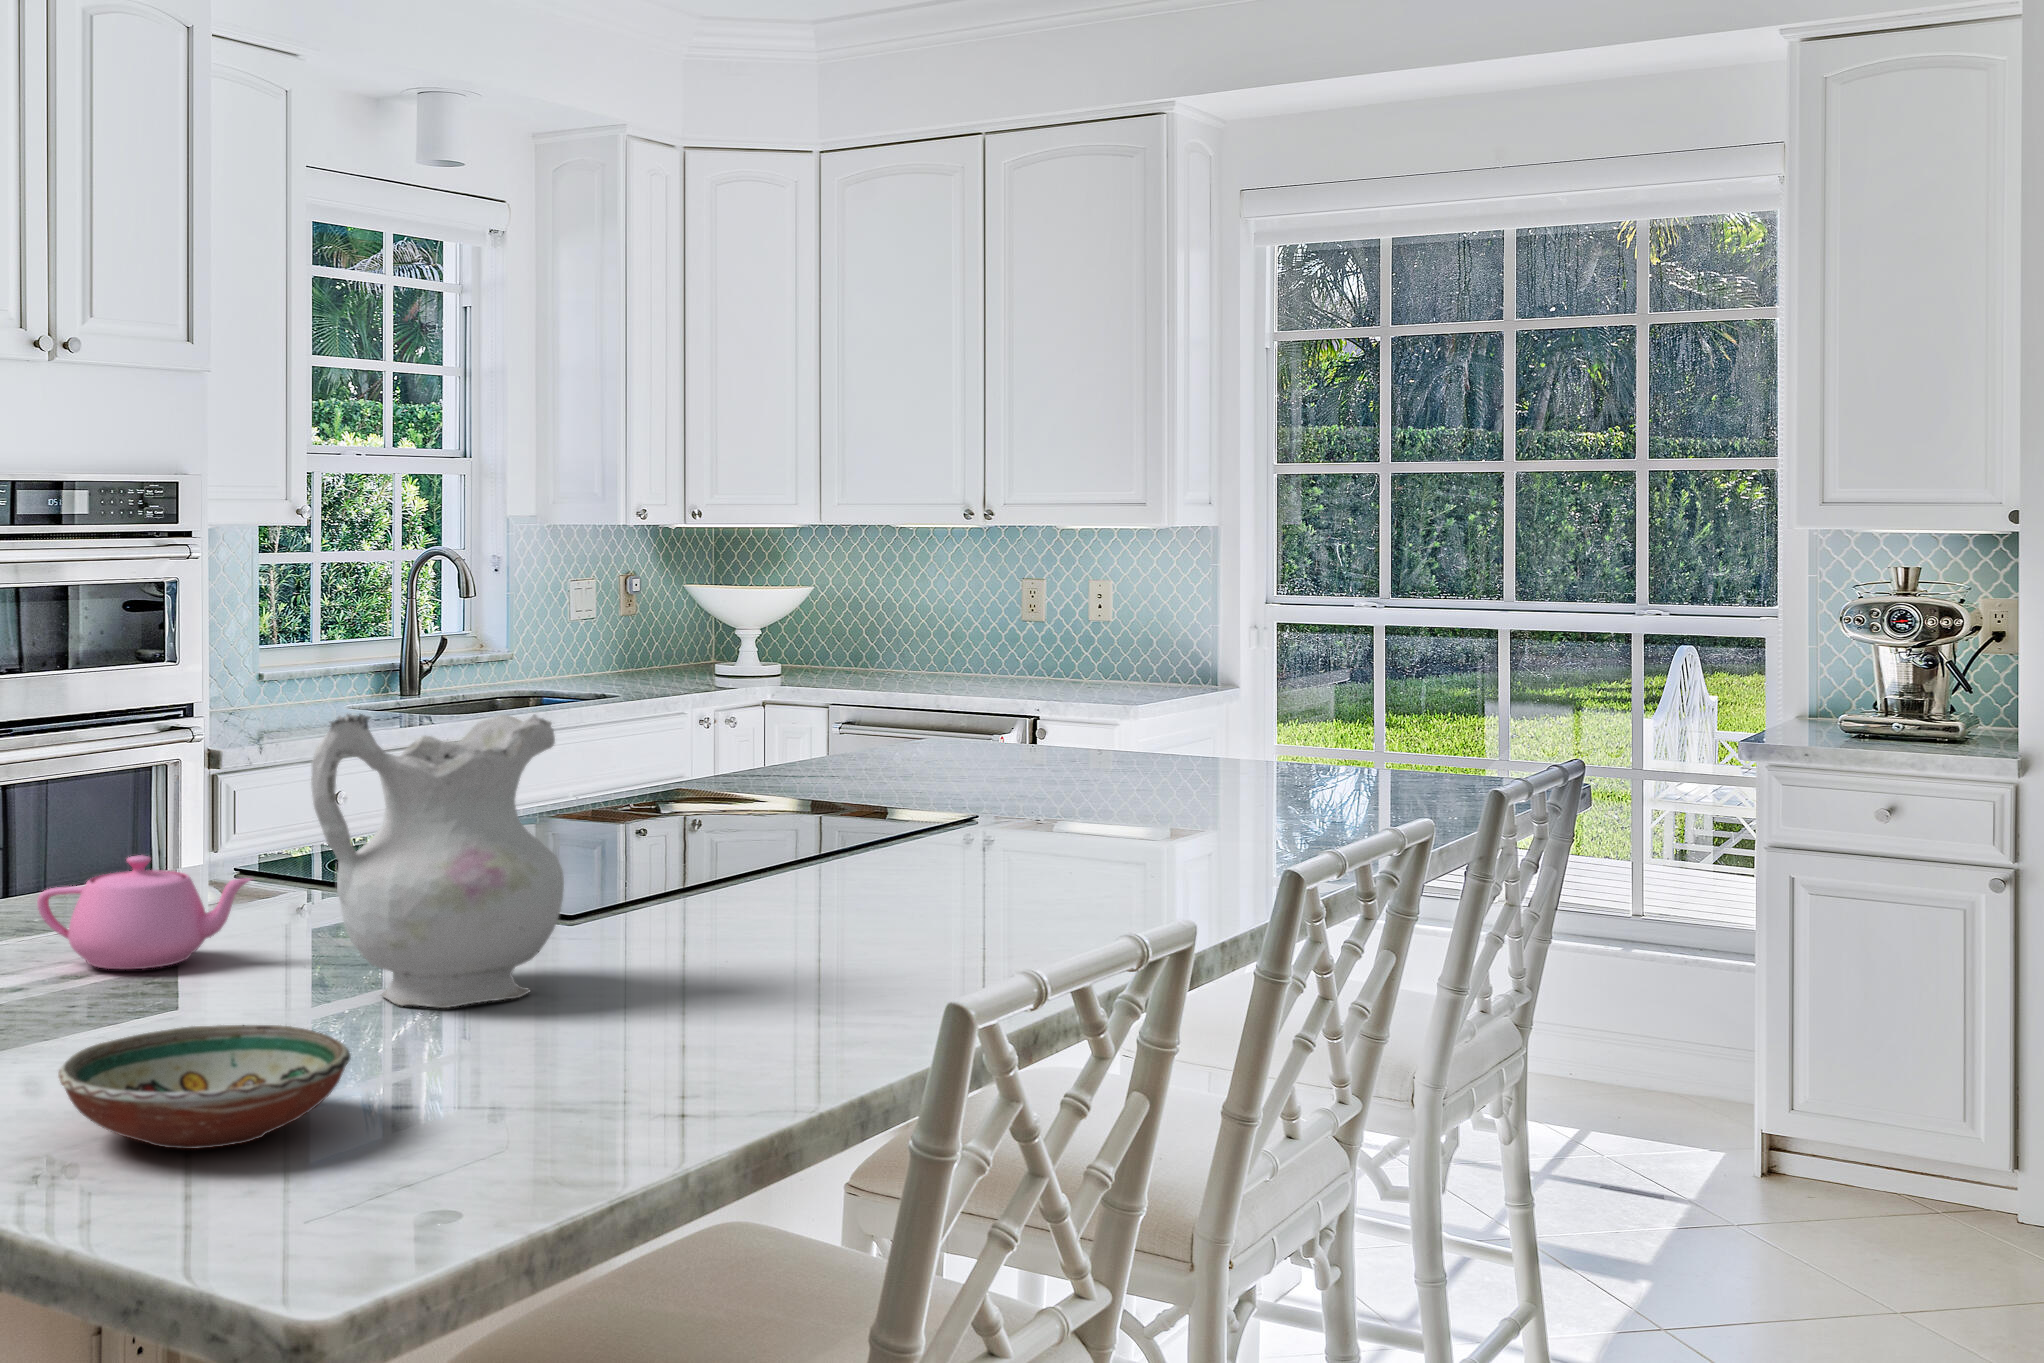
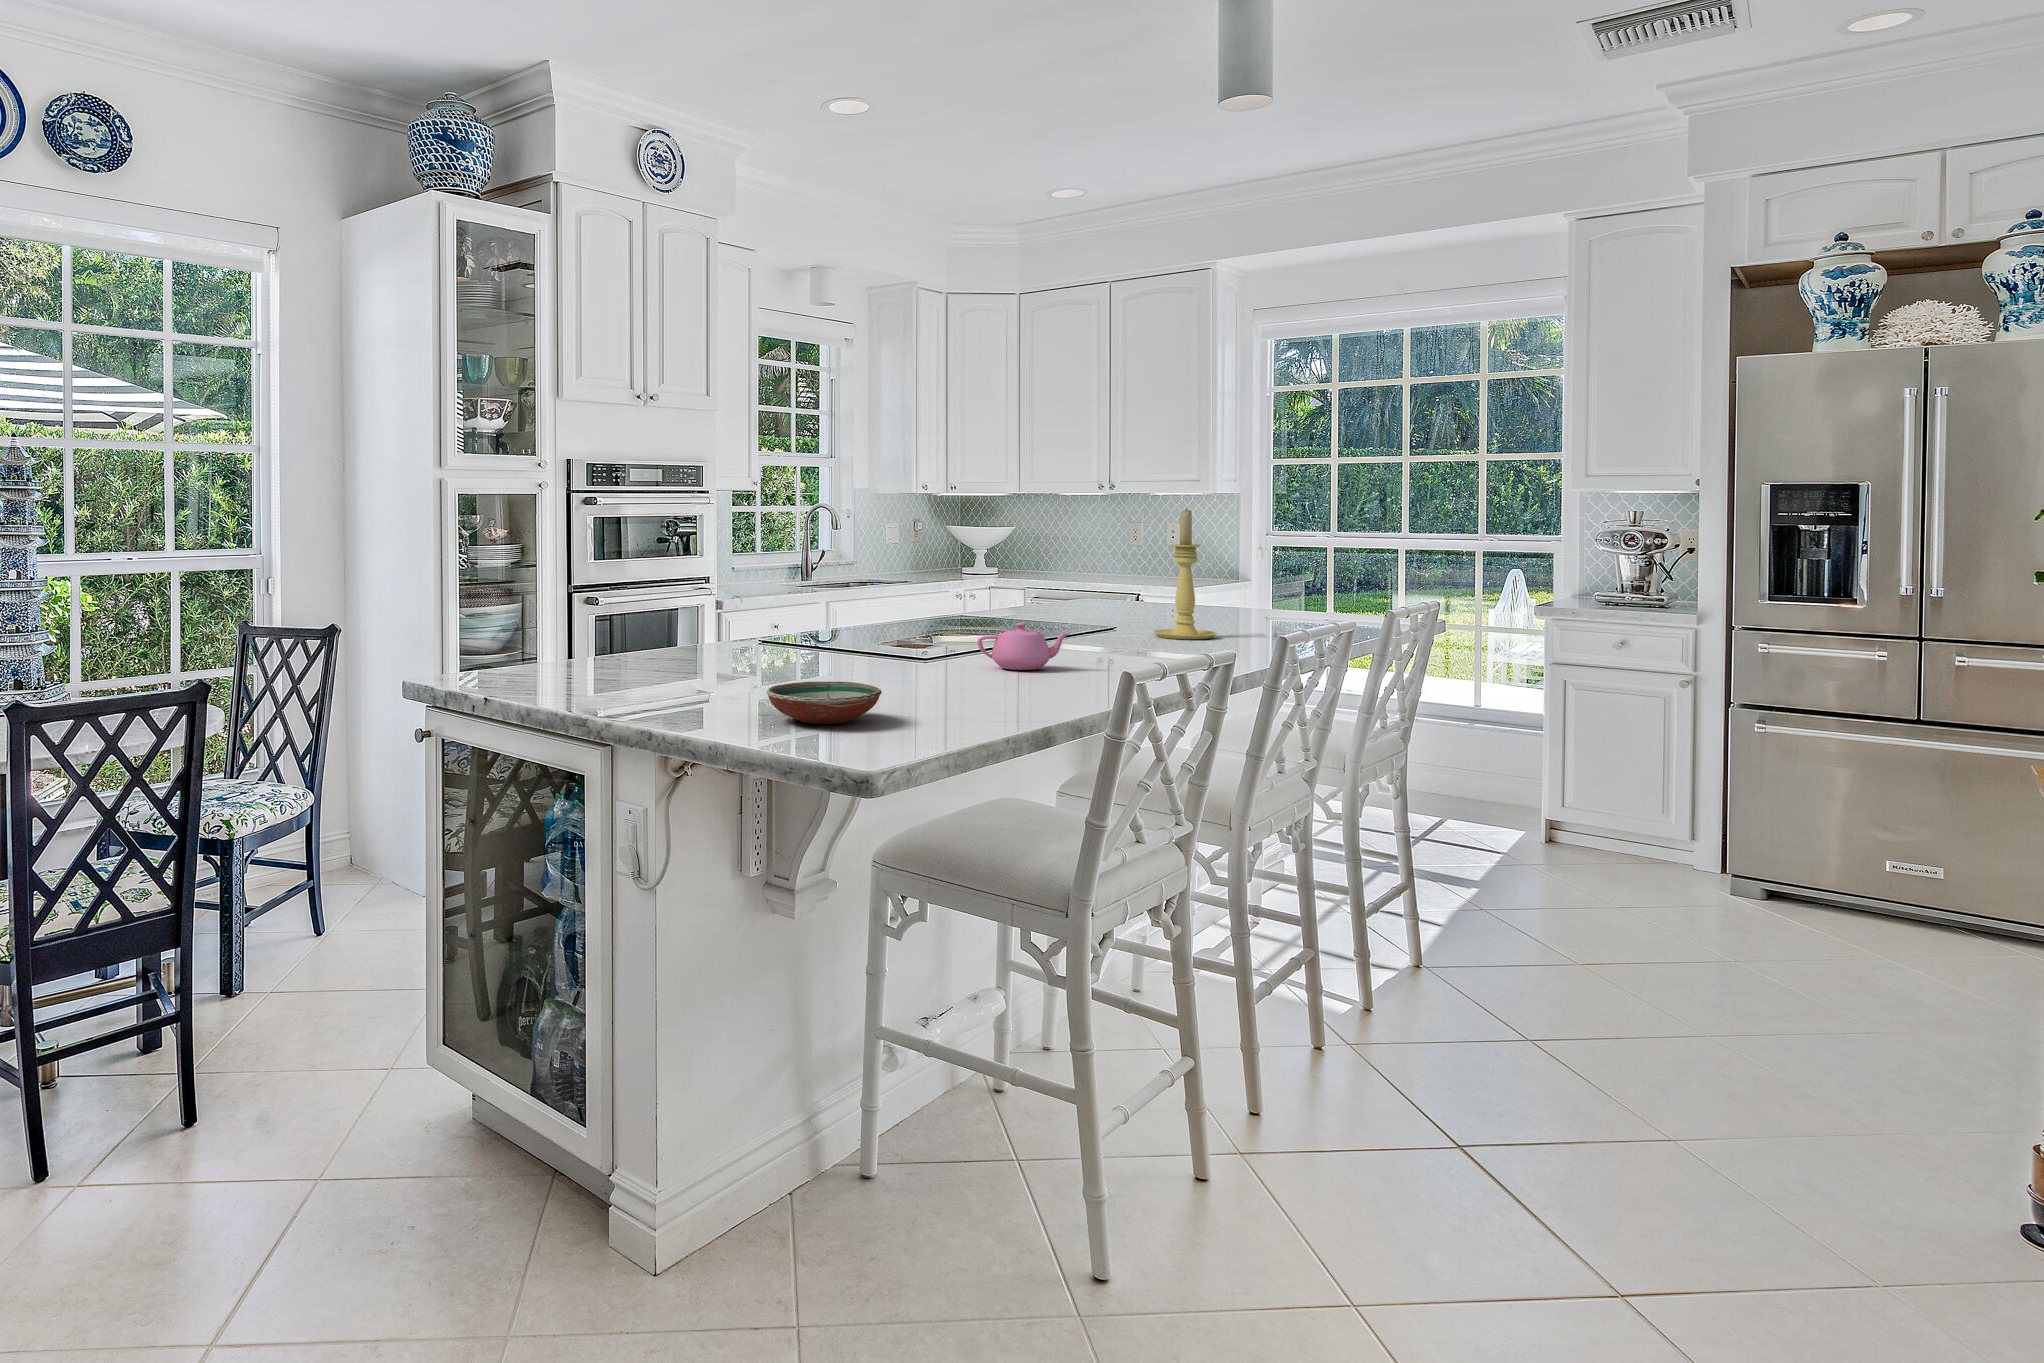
candle holder: none [1042,572,1167,836] -> present [1153,508,1217,639]
ceramic pitcher: present [311,714,564,1008] -> none [839,559,947,689]
teapot: present [37,856,254,969] -> present [977,623,1070,670]

